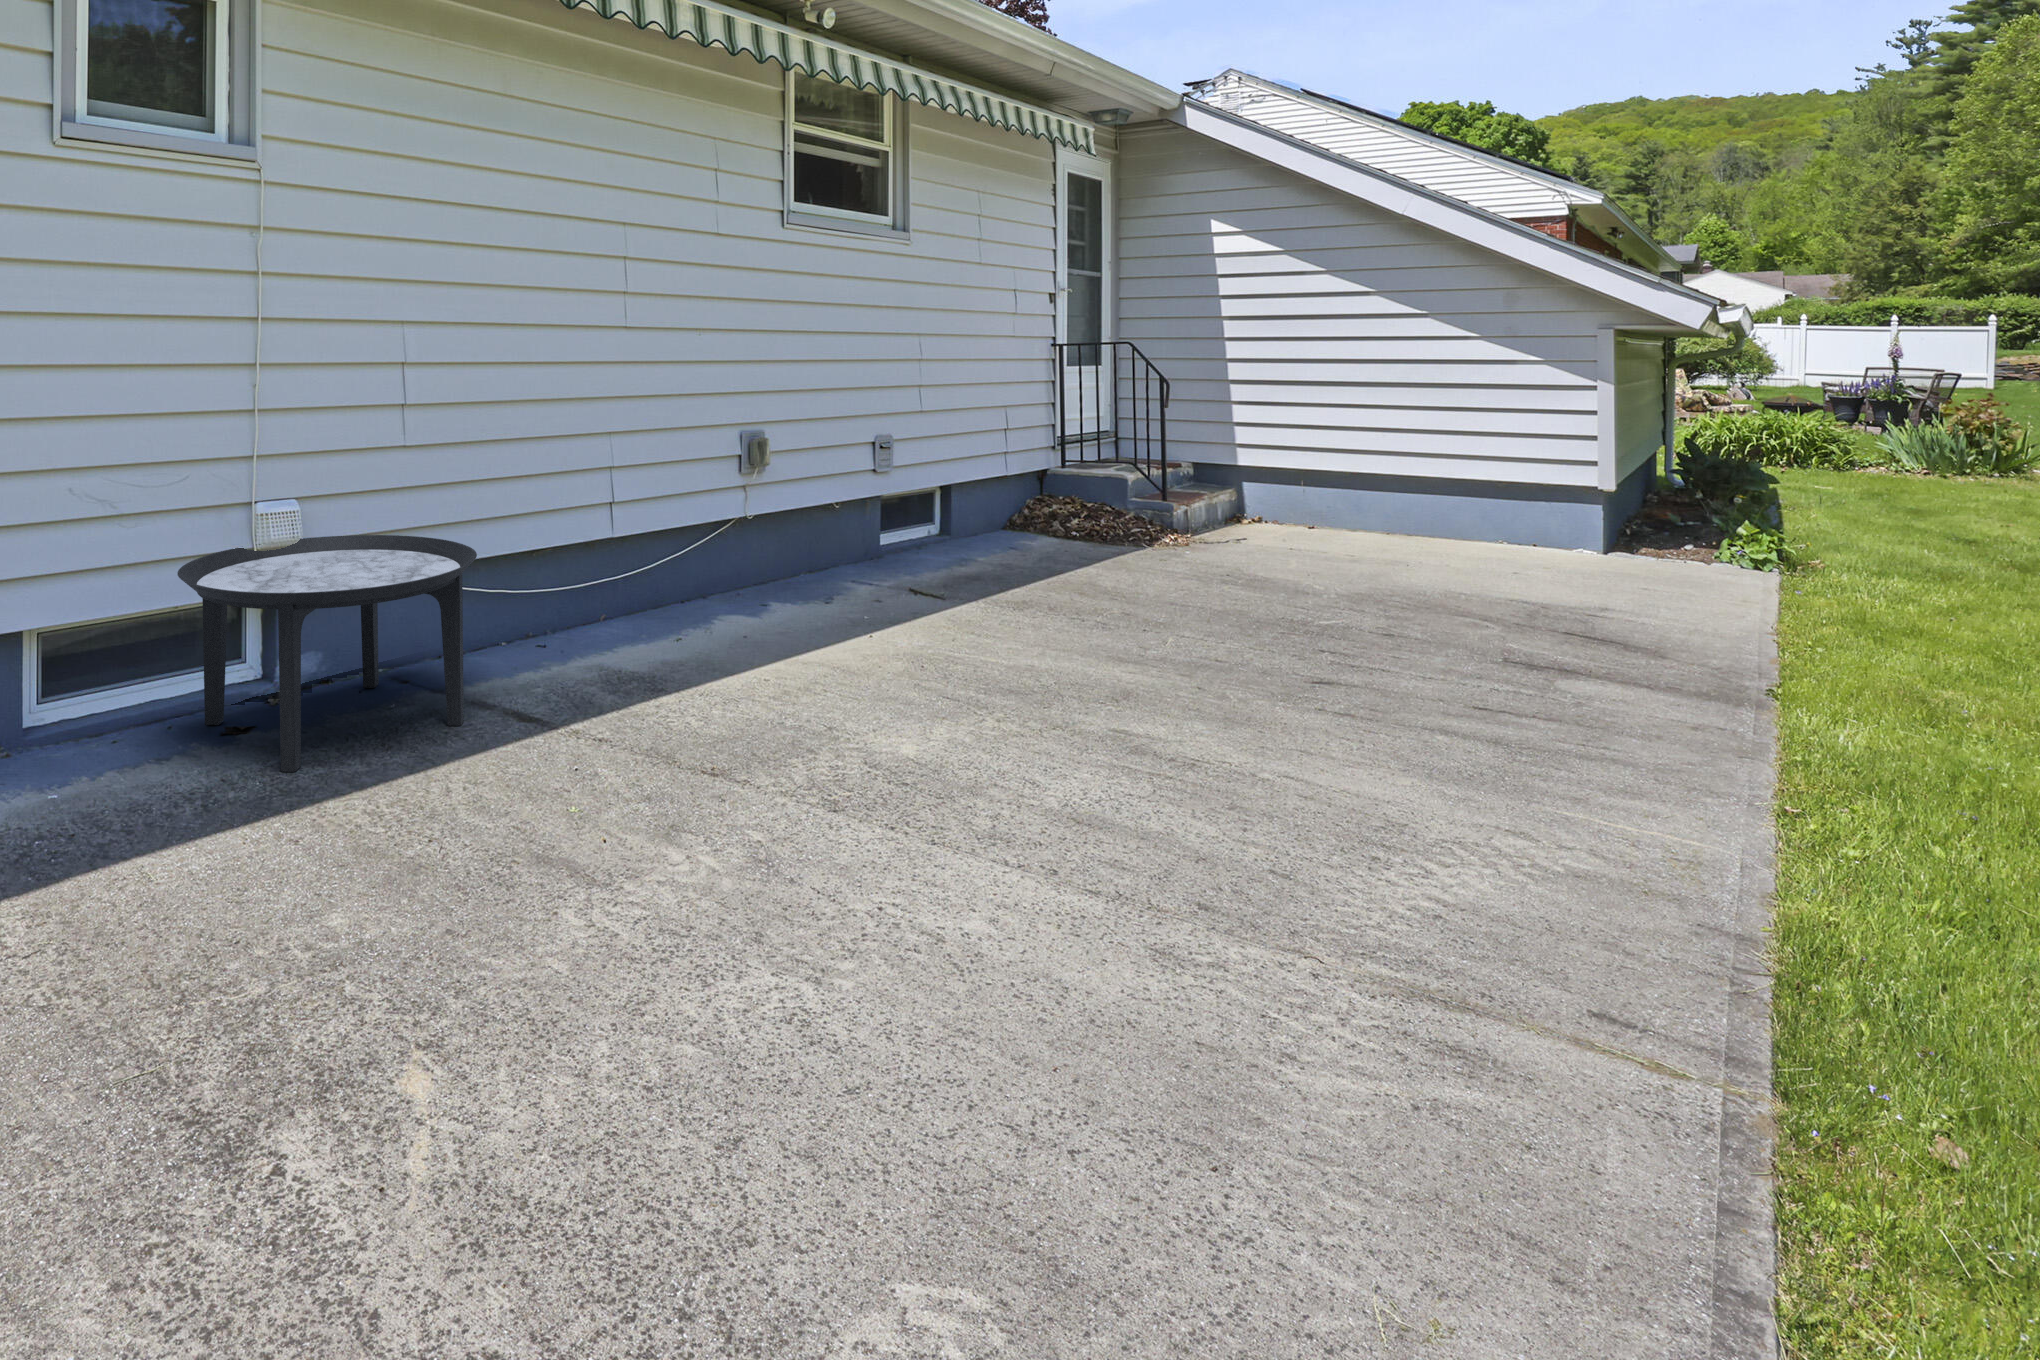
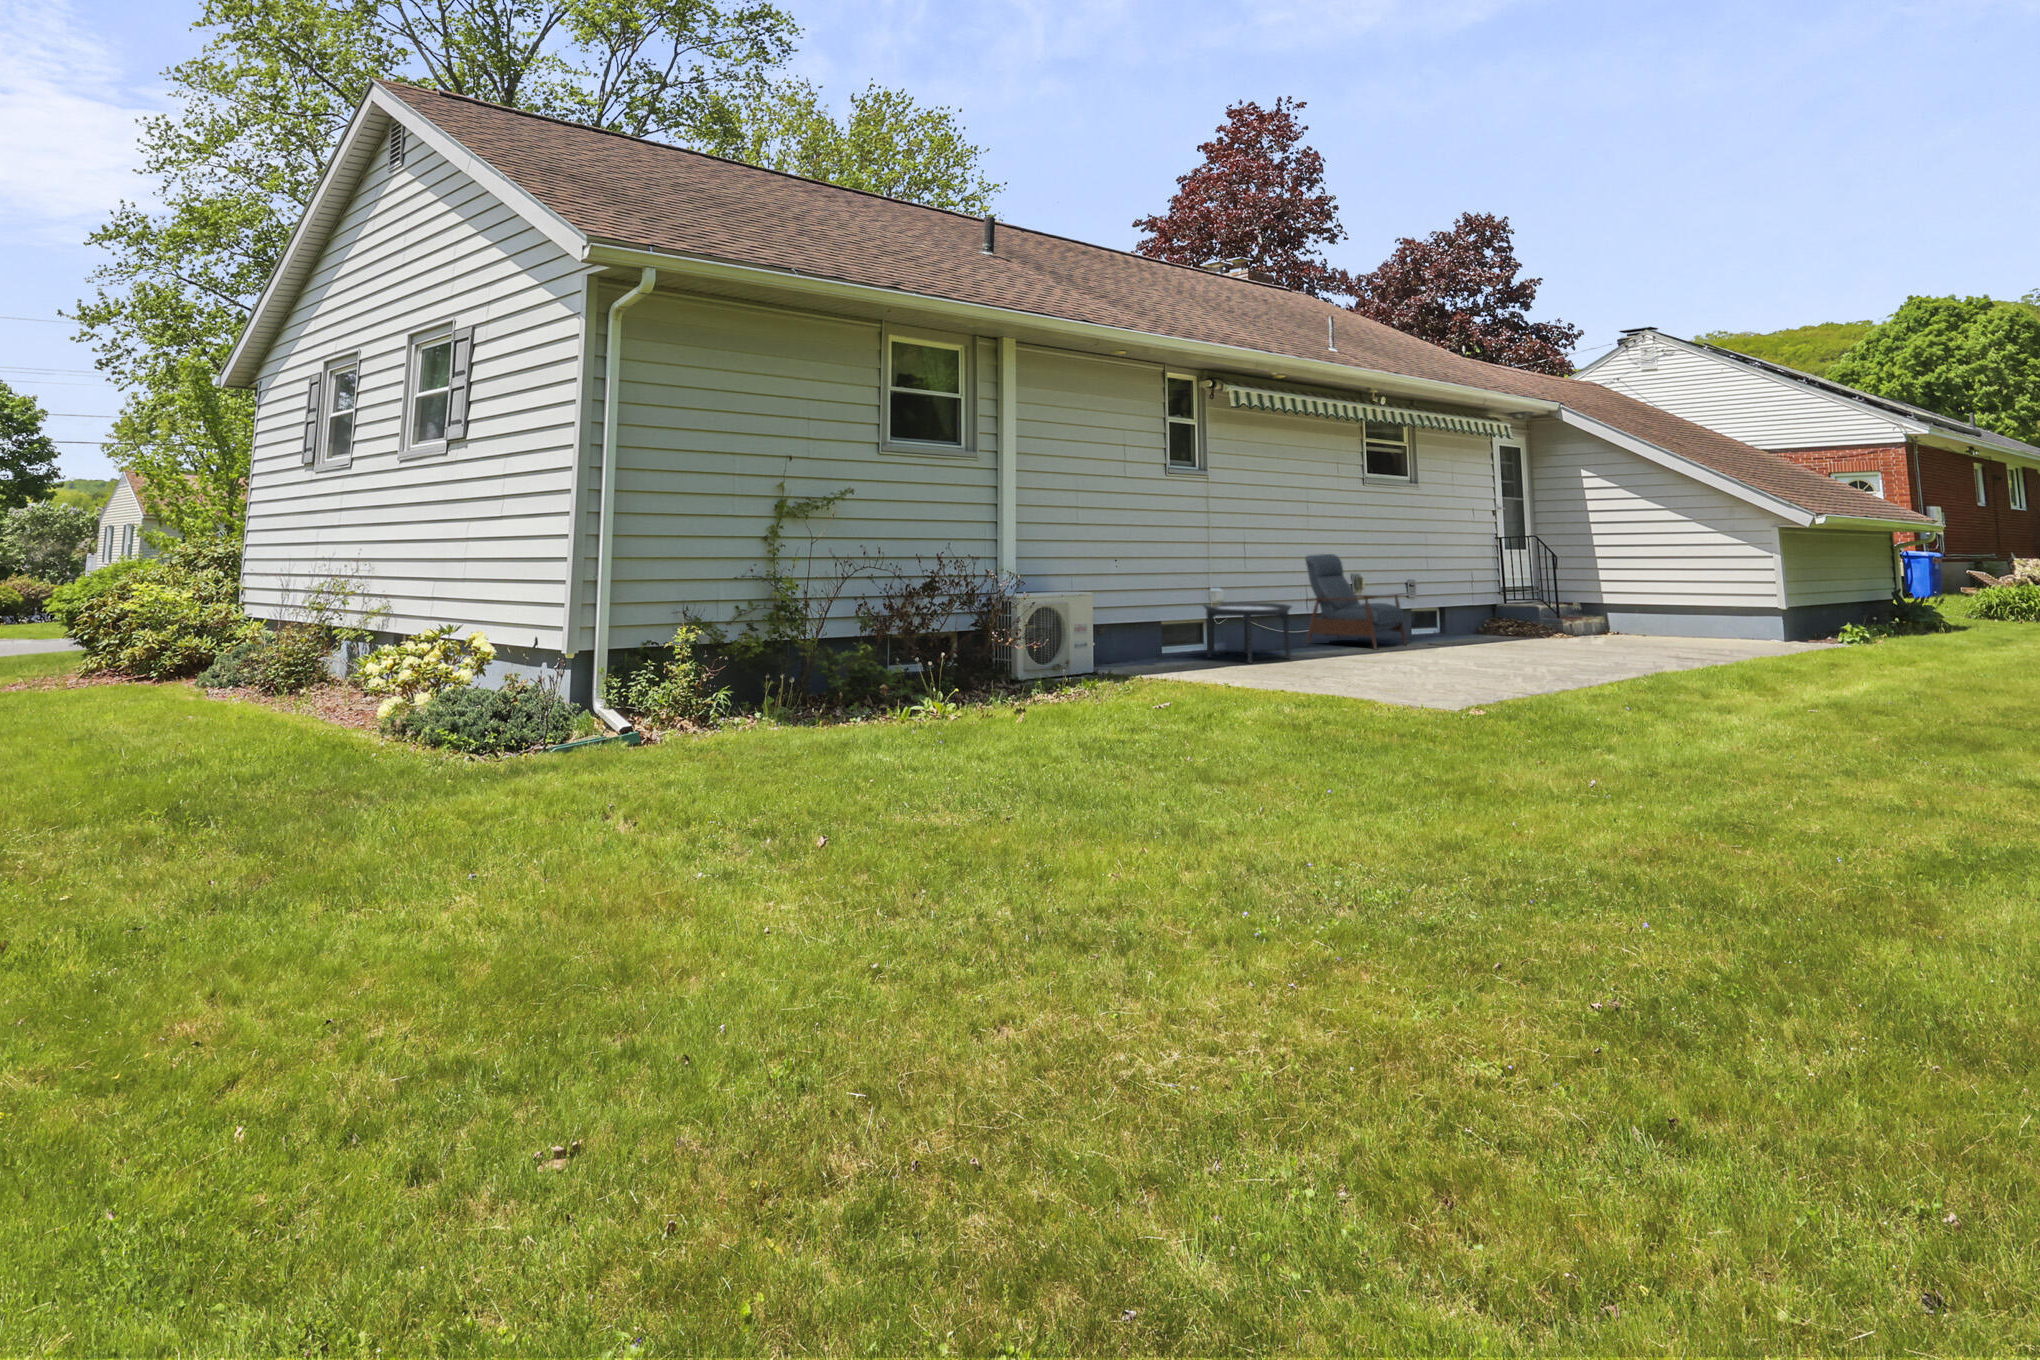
chair: none [601,385,856,648] -> present [1305,554,1407,650]

